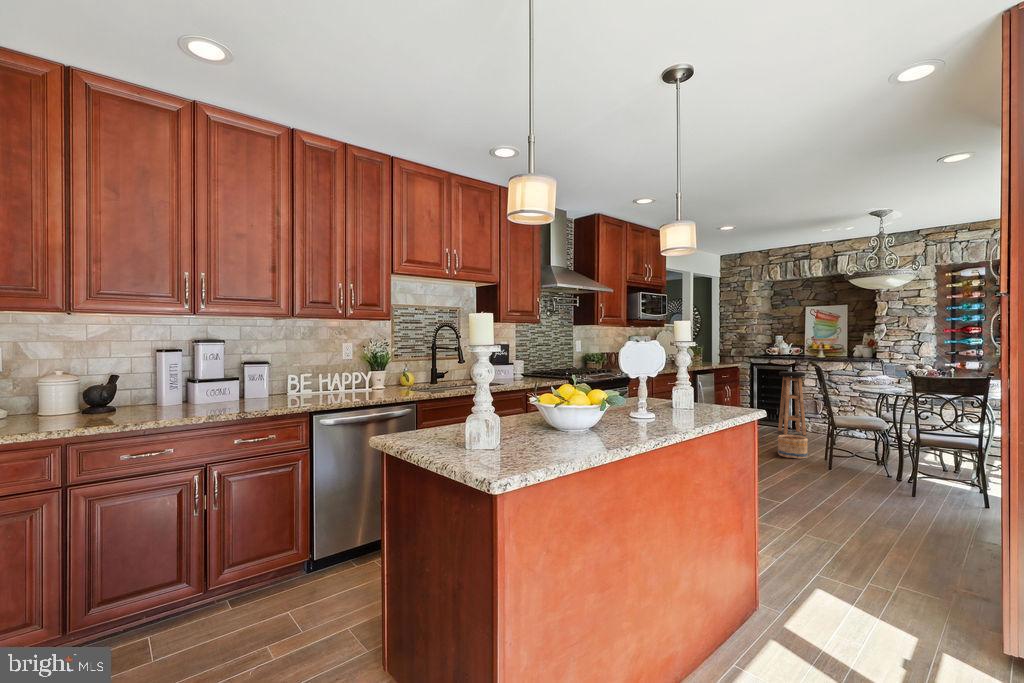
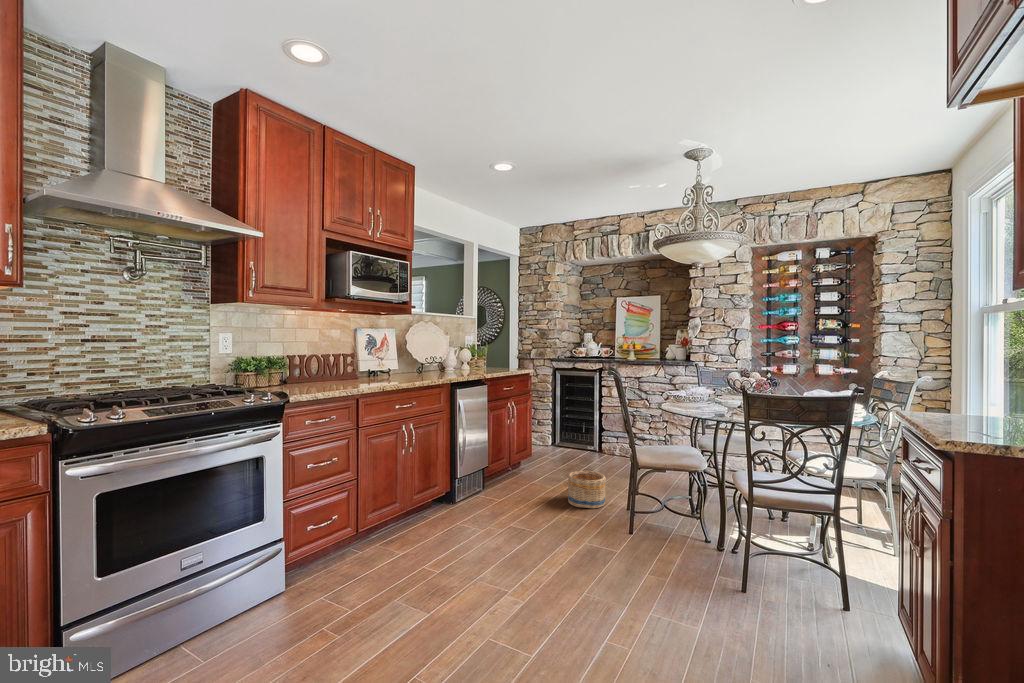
bar stool: present [778,371,806,435] -> none [581,378,612,461]

